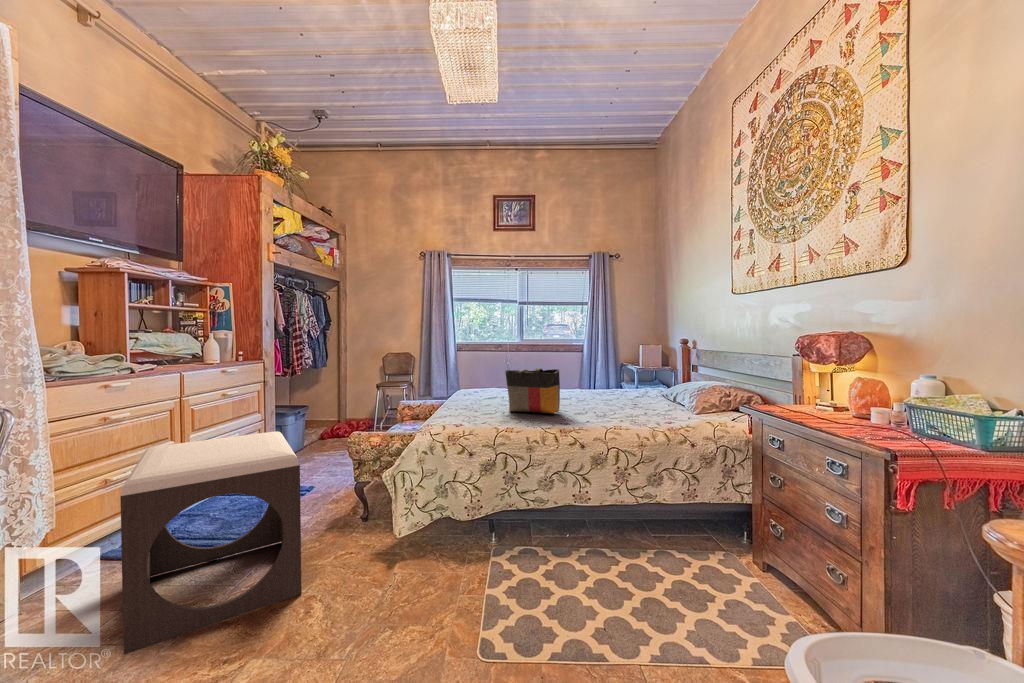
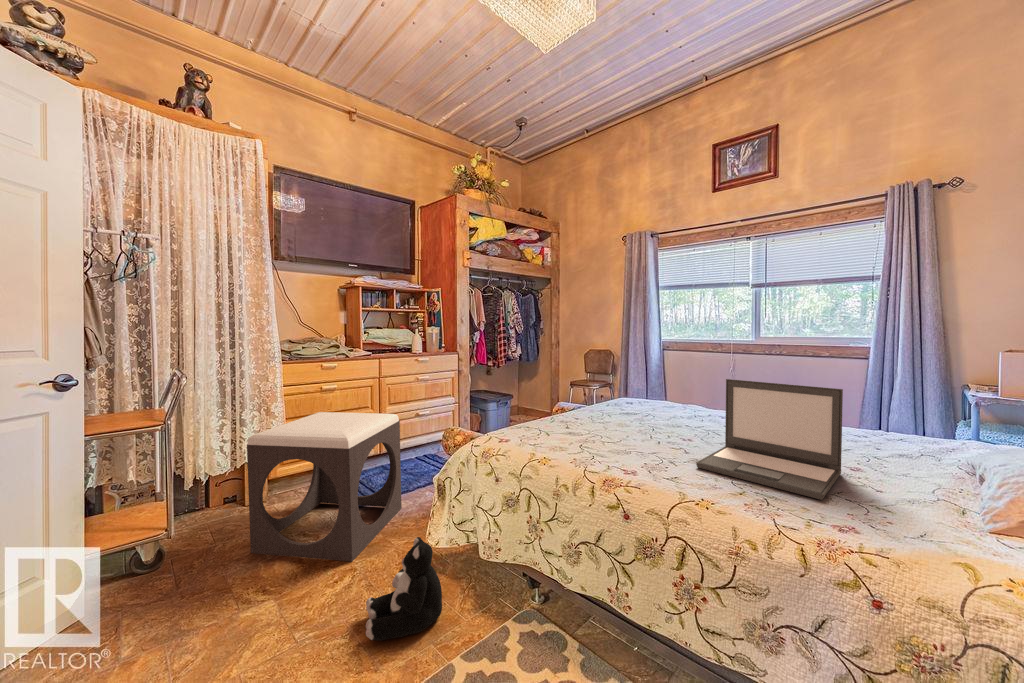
laptop: none [584,364,651,416] -> present [696,379,843,500]
tote bag: present [505,368,560,414] -> none [596,379,667,450]
plush toy: none [384,518,451,615] -> present [366,537,442,641]

